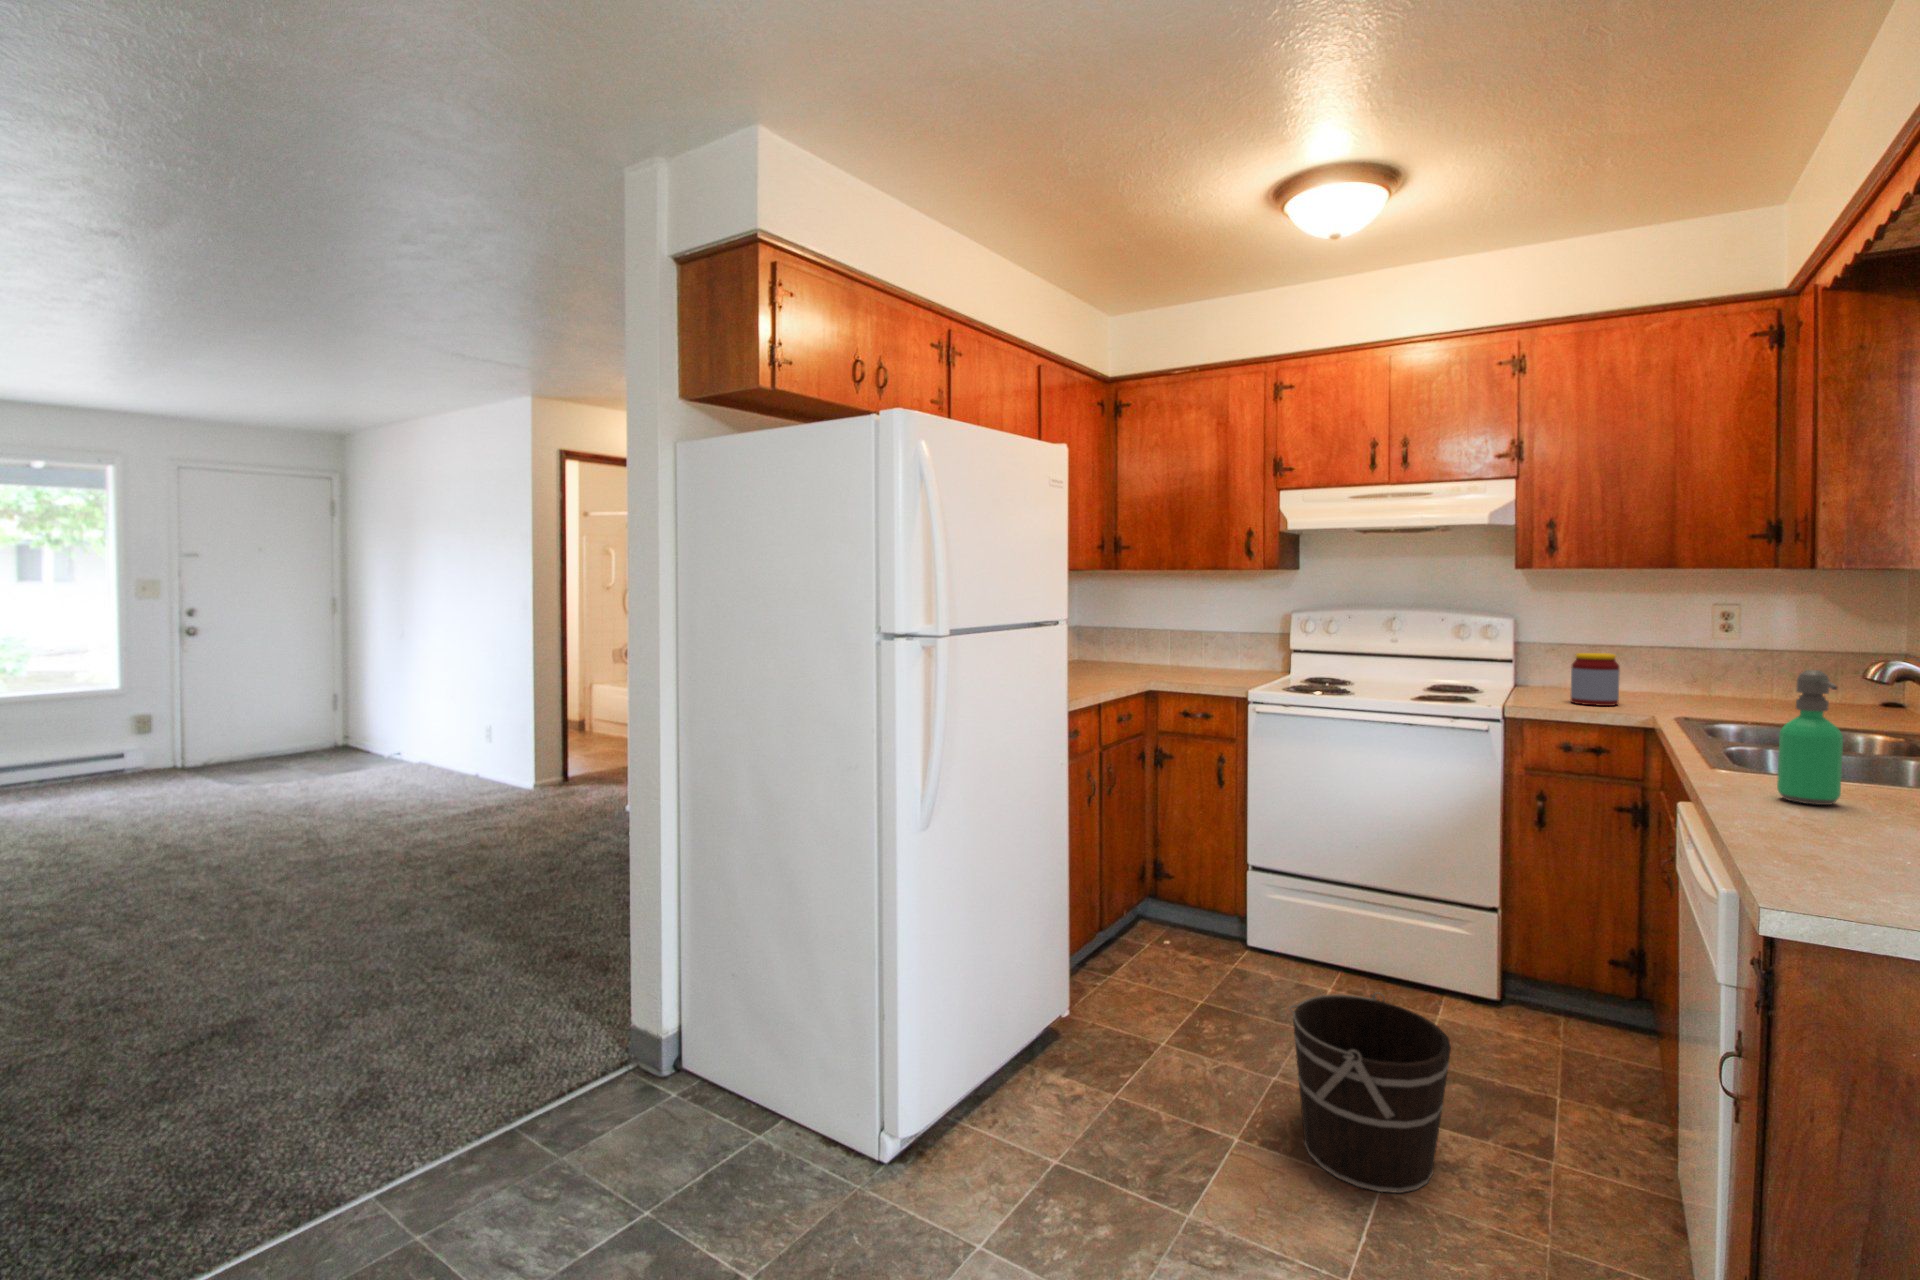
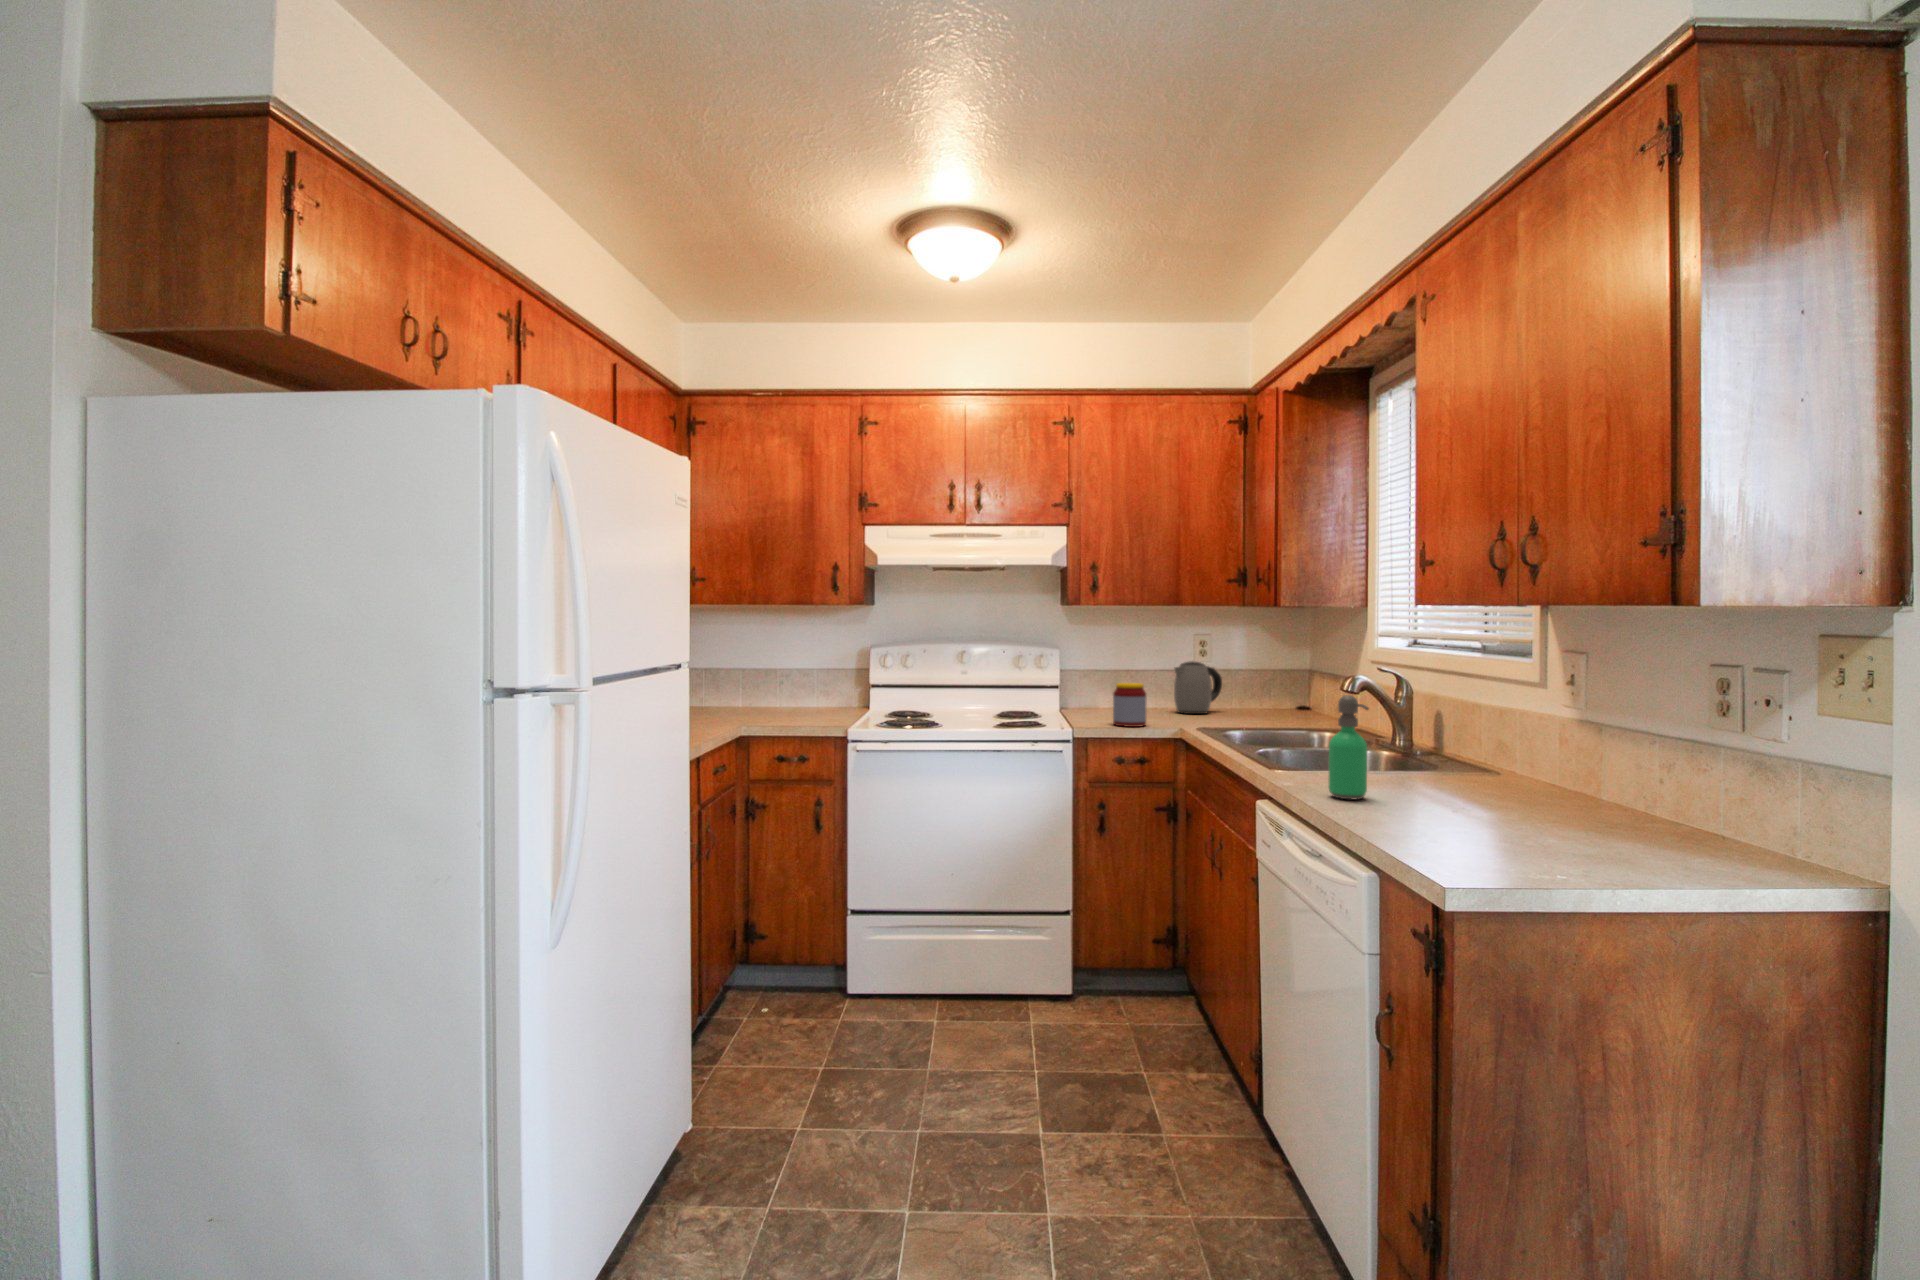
kettle: none [1686,629,1770,697] -> present [1174,661,1222,714]
bucket: present [1289,992,1451,1193] -> none [951,1017,1096,1221]

